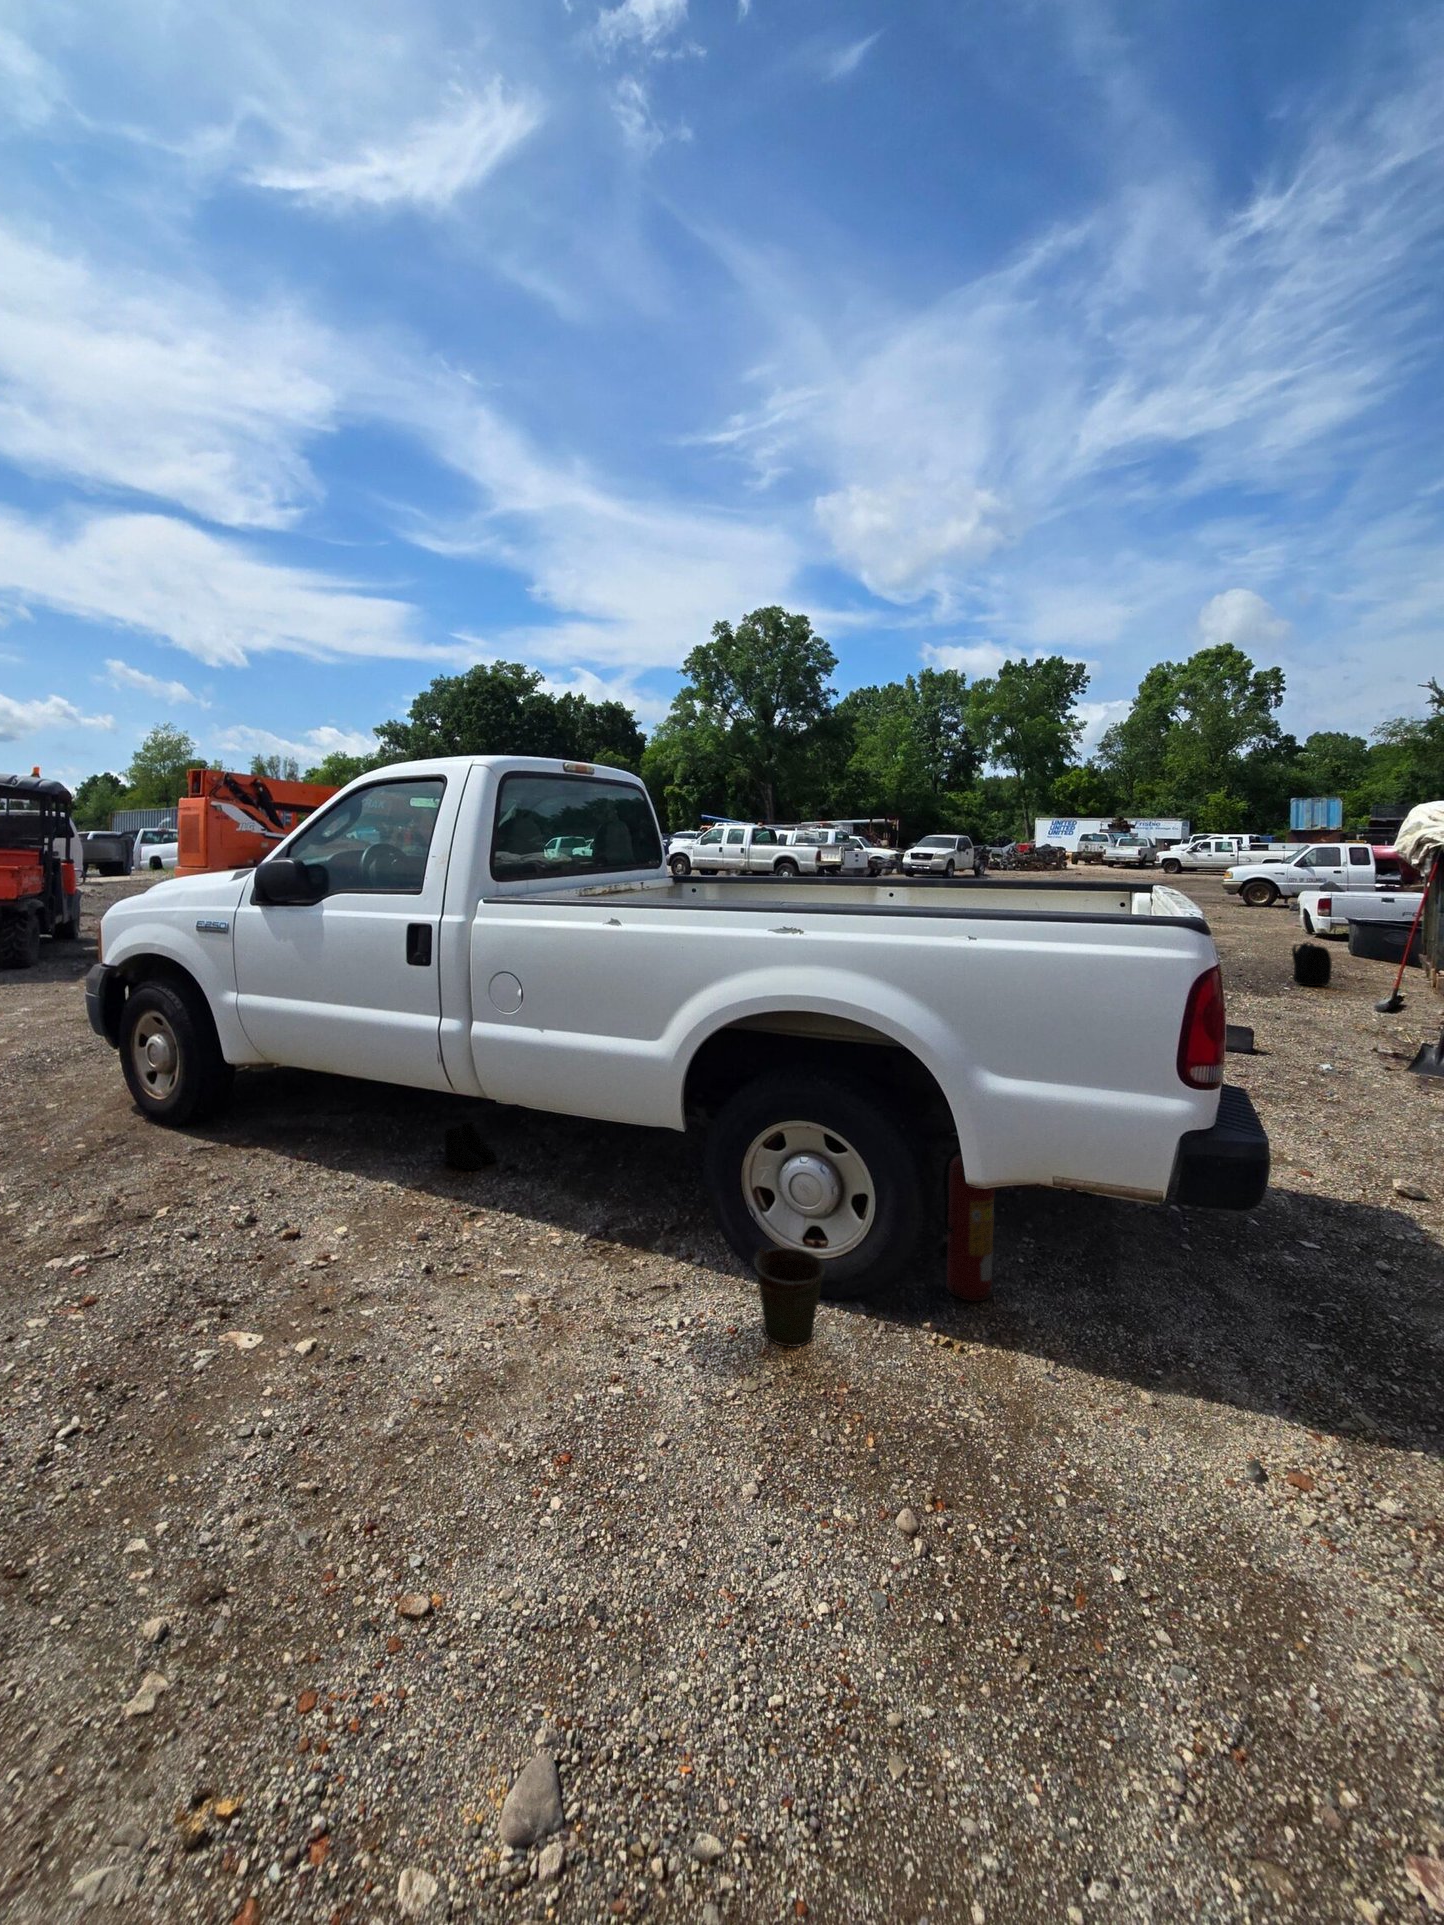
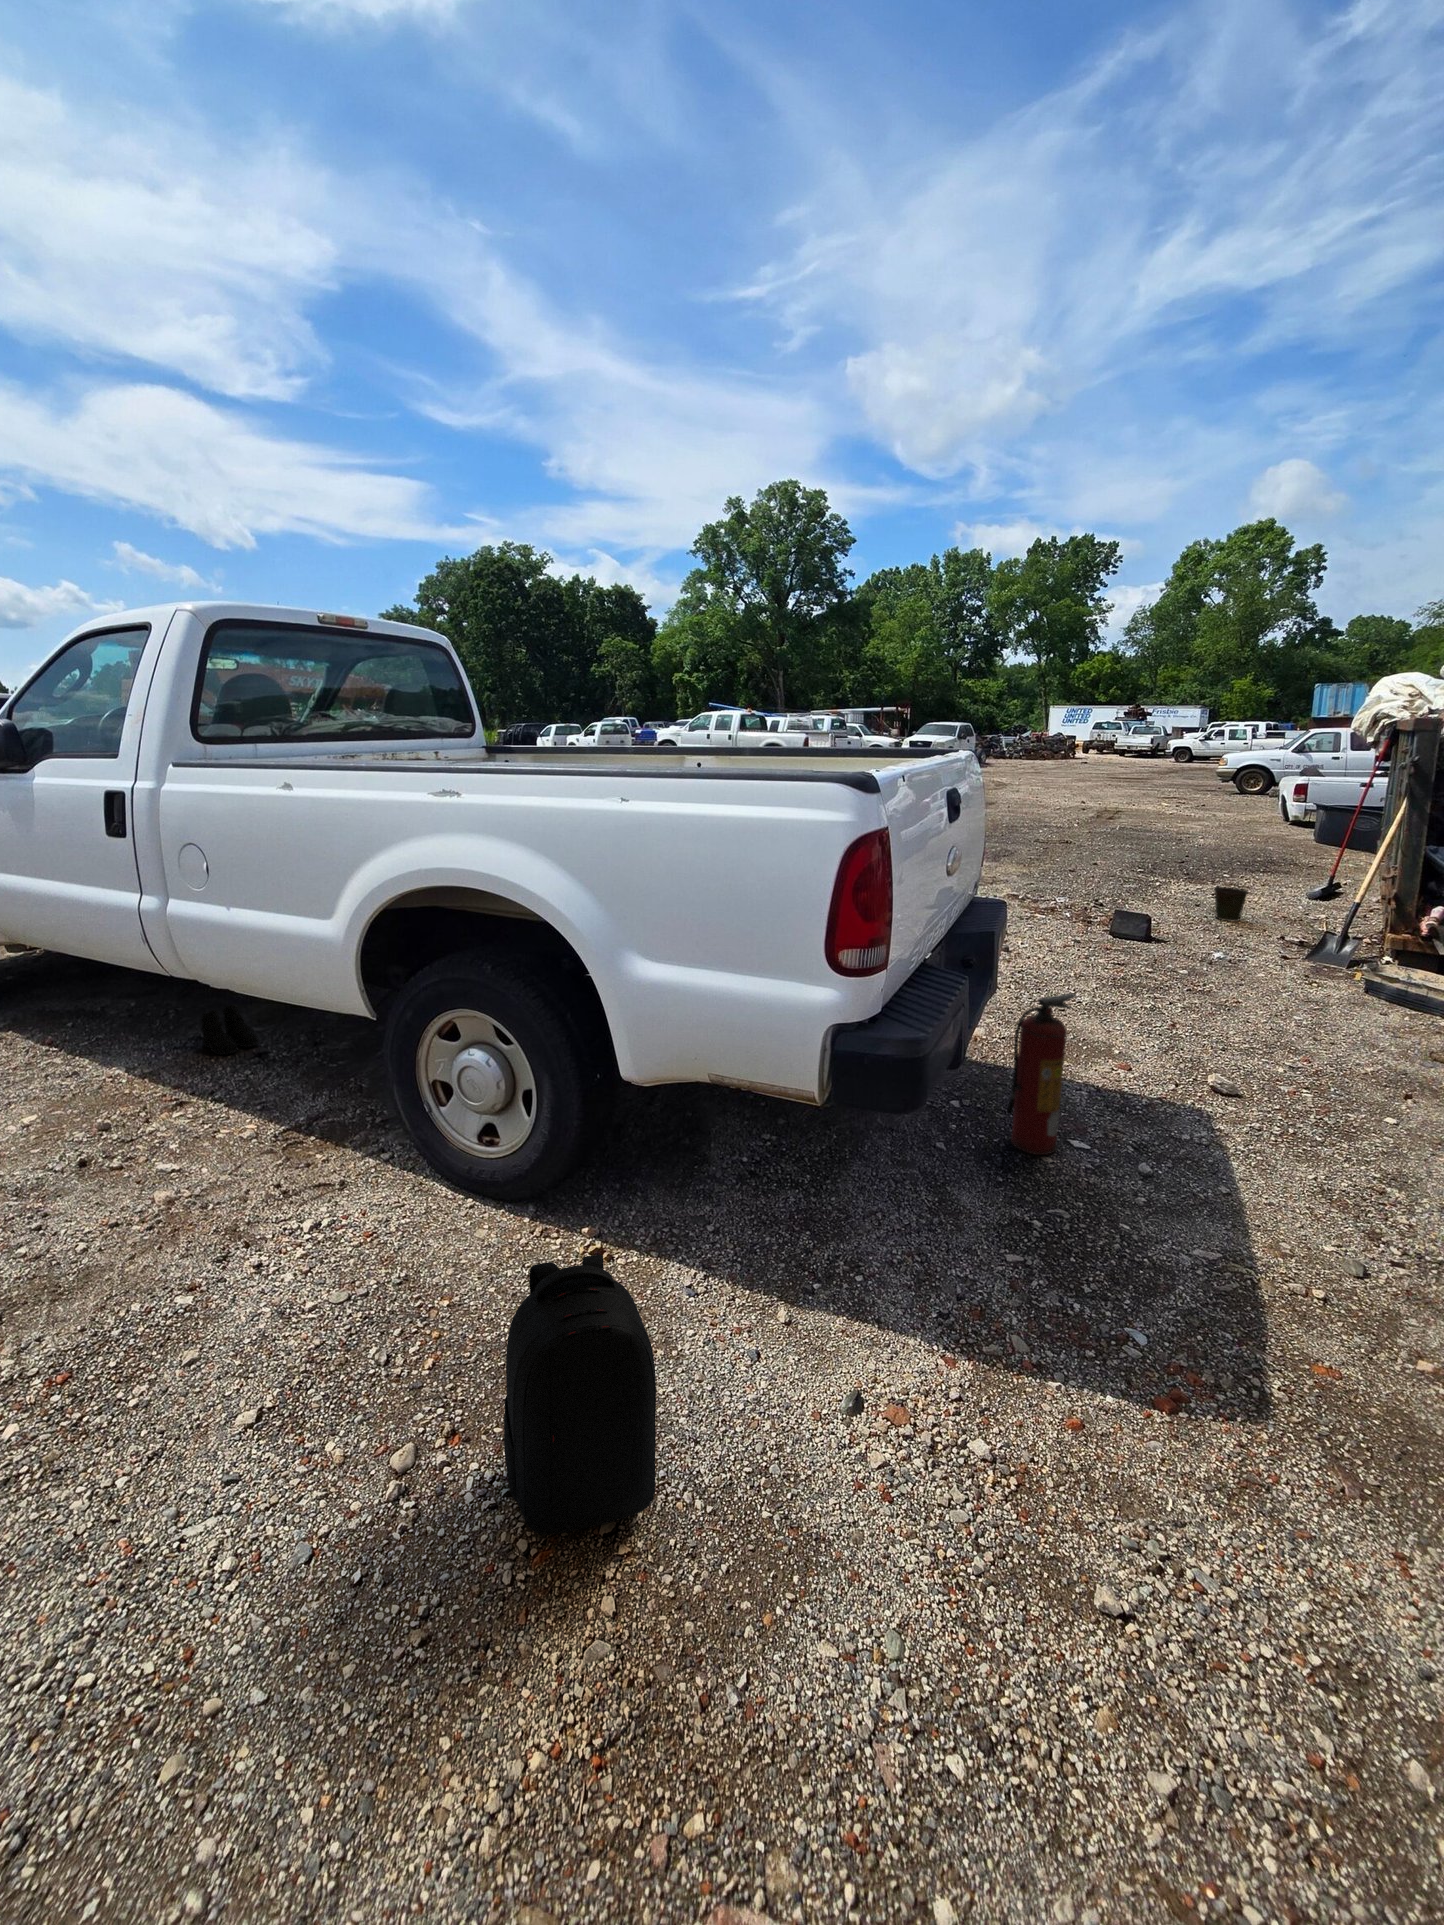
backpack: present [1292,942,1332,986] -> present [504,1255,656,1534]
fire extinguisher: present [940,1148,994,1301] -> present [1007,993,1076,1155]
bucket: present [750,1247,825,1347] -> present [1214,885,1248,921]

